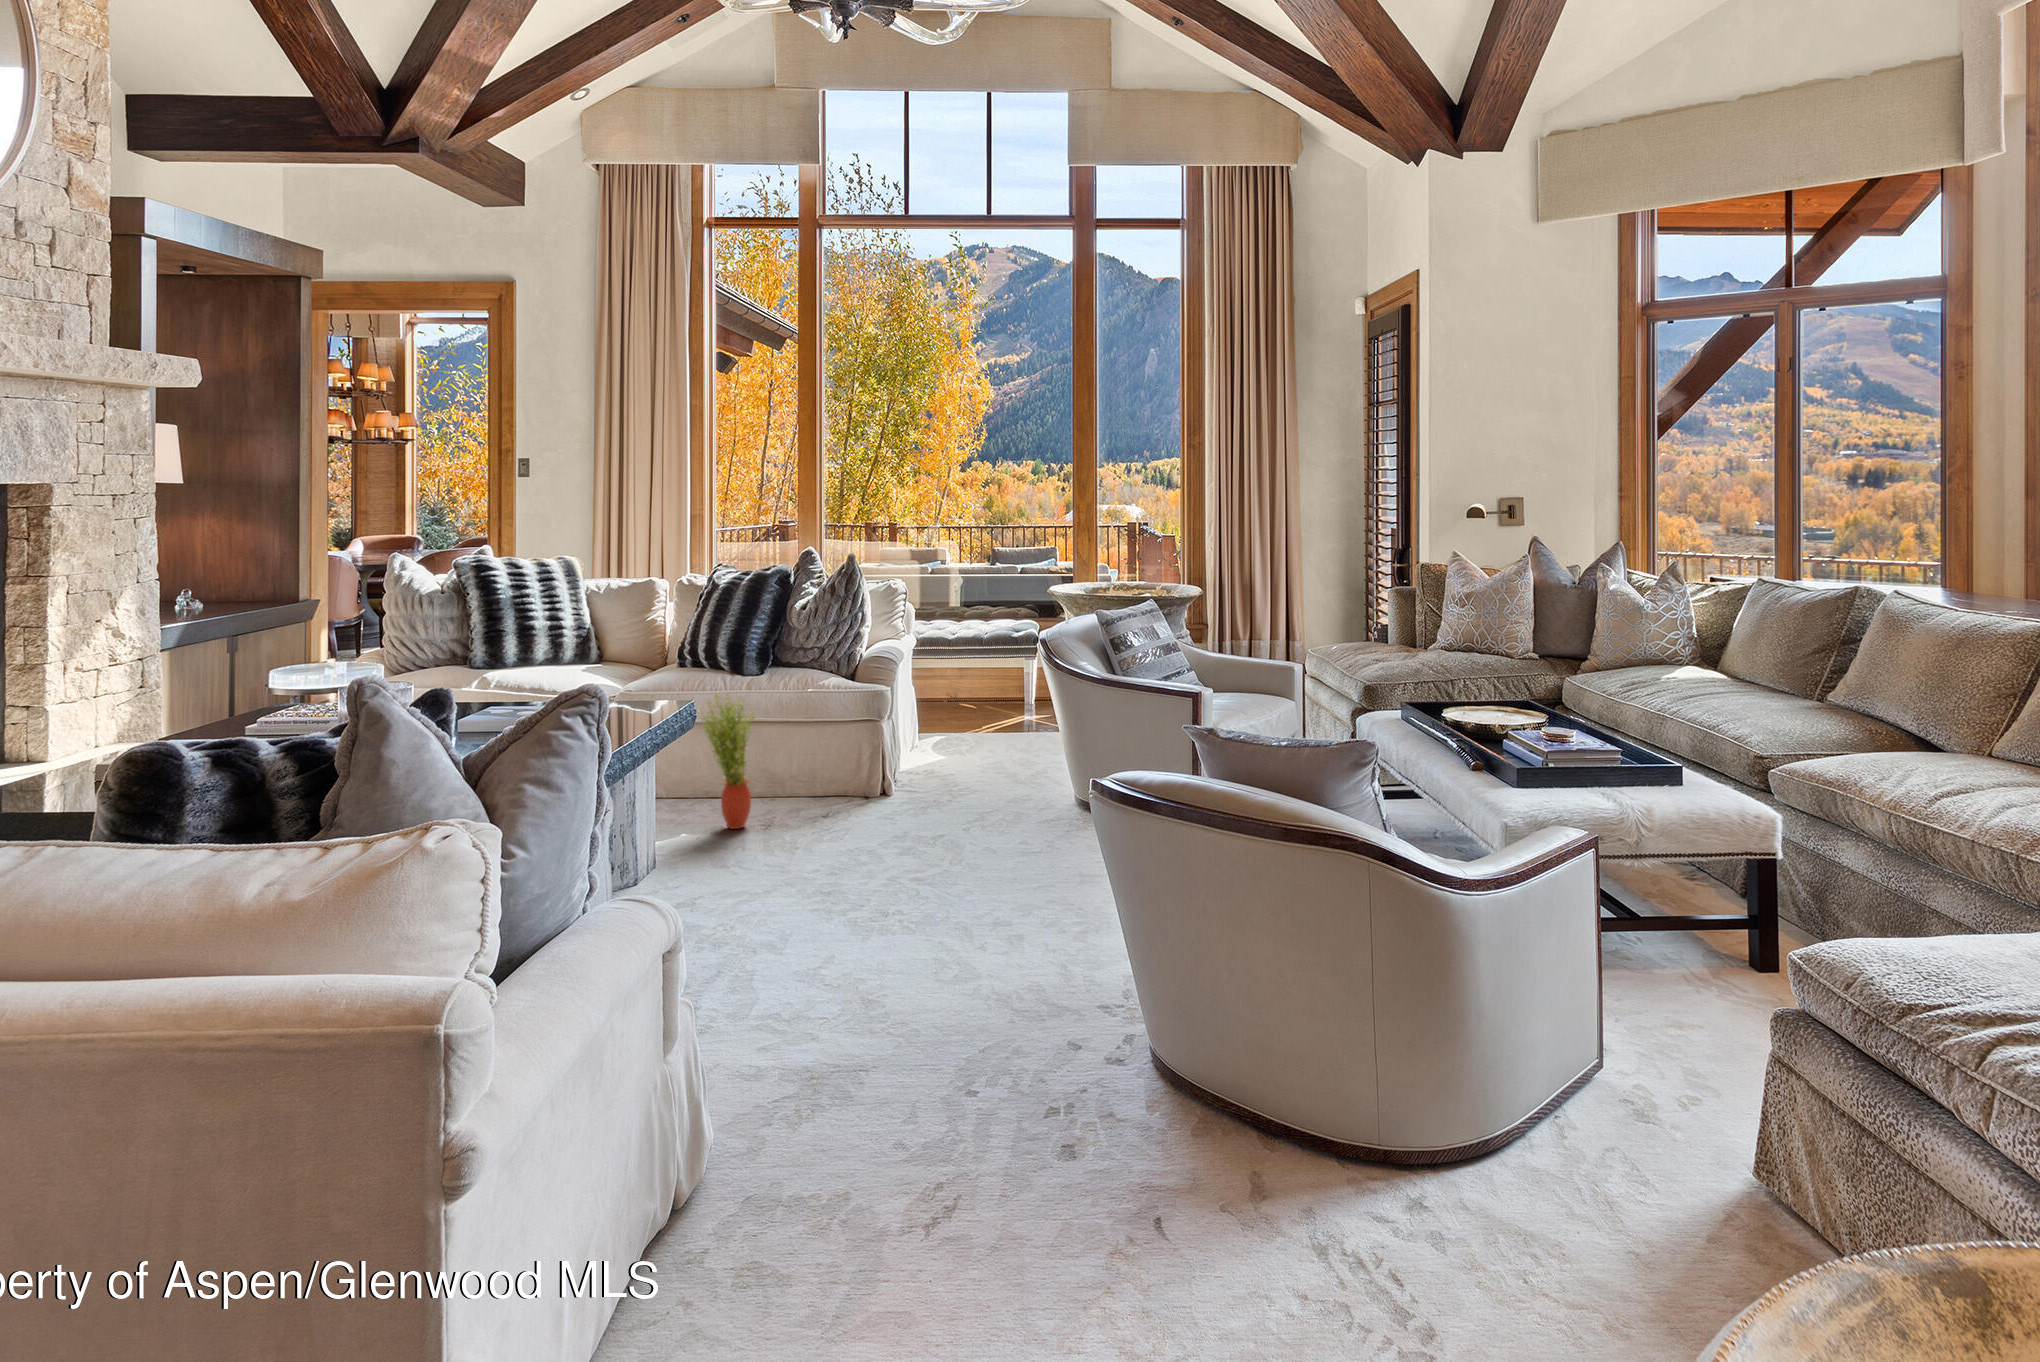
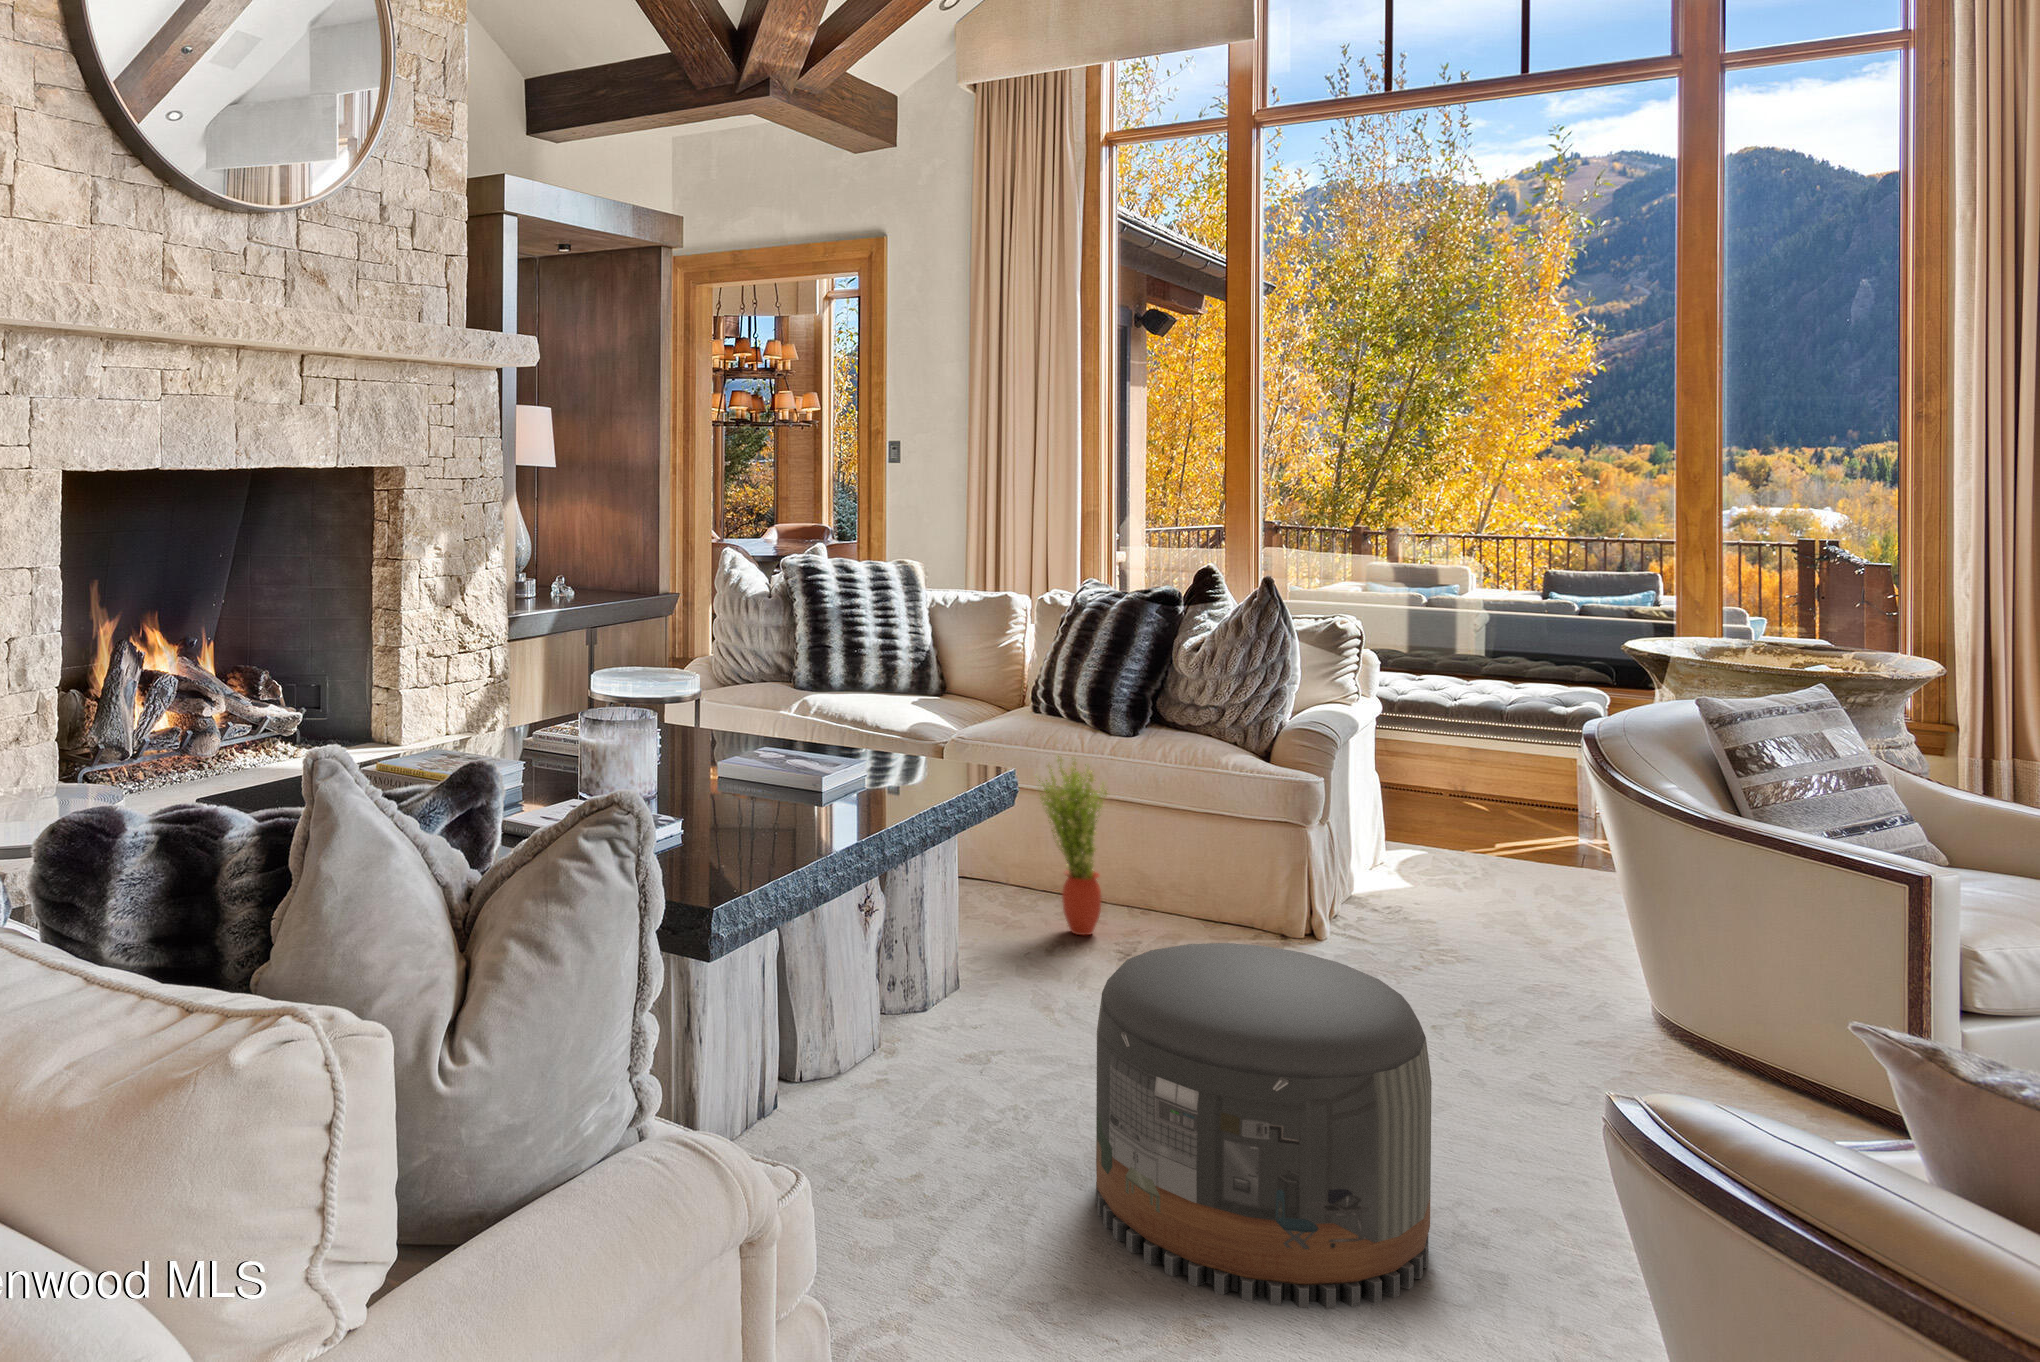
pouf: none [790,789,1003,1016] -> present [1096,943,1432,1309]

